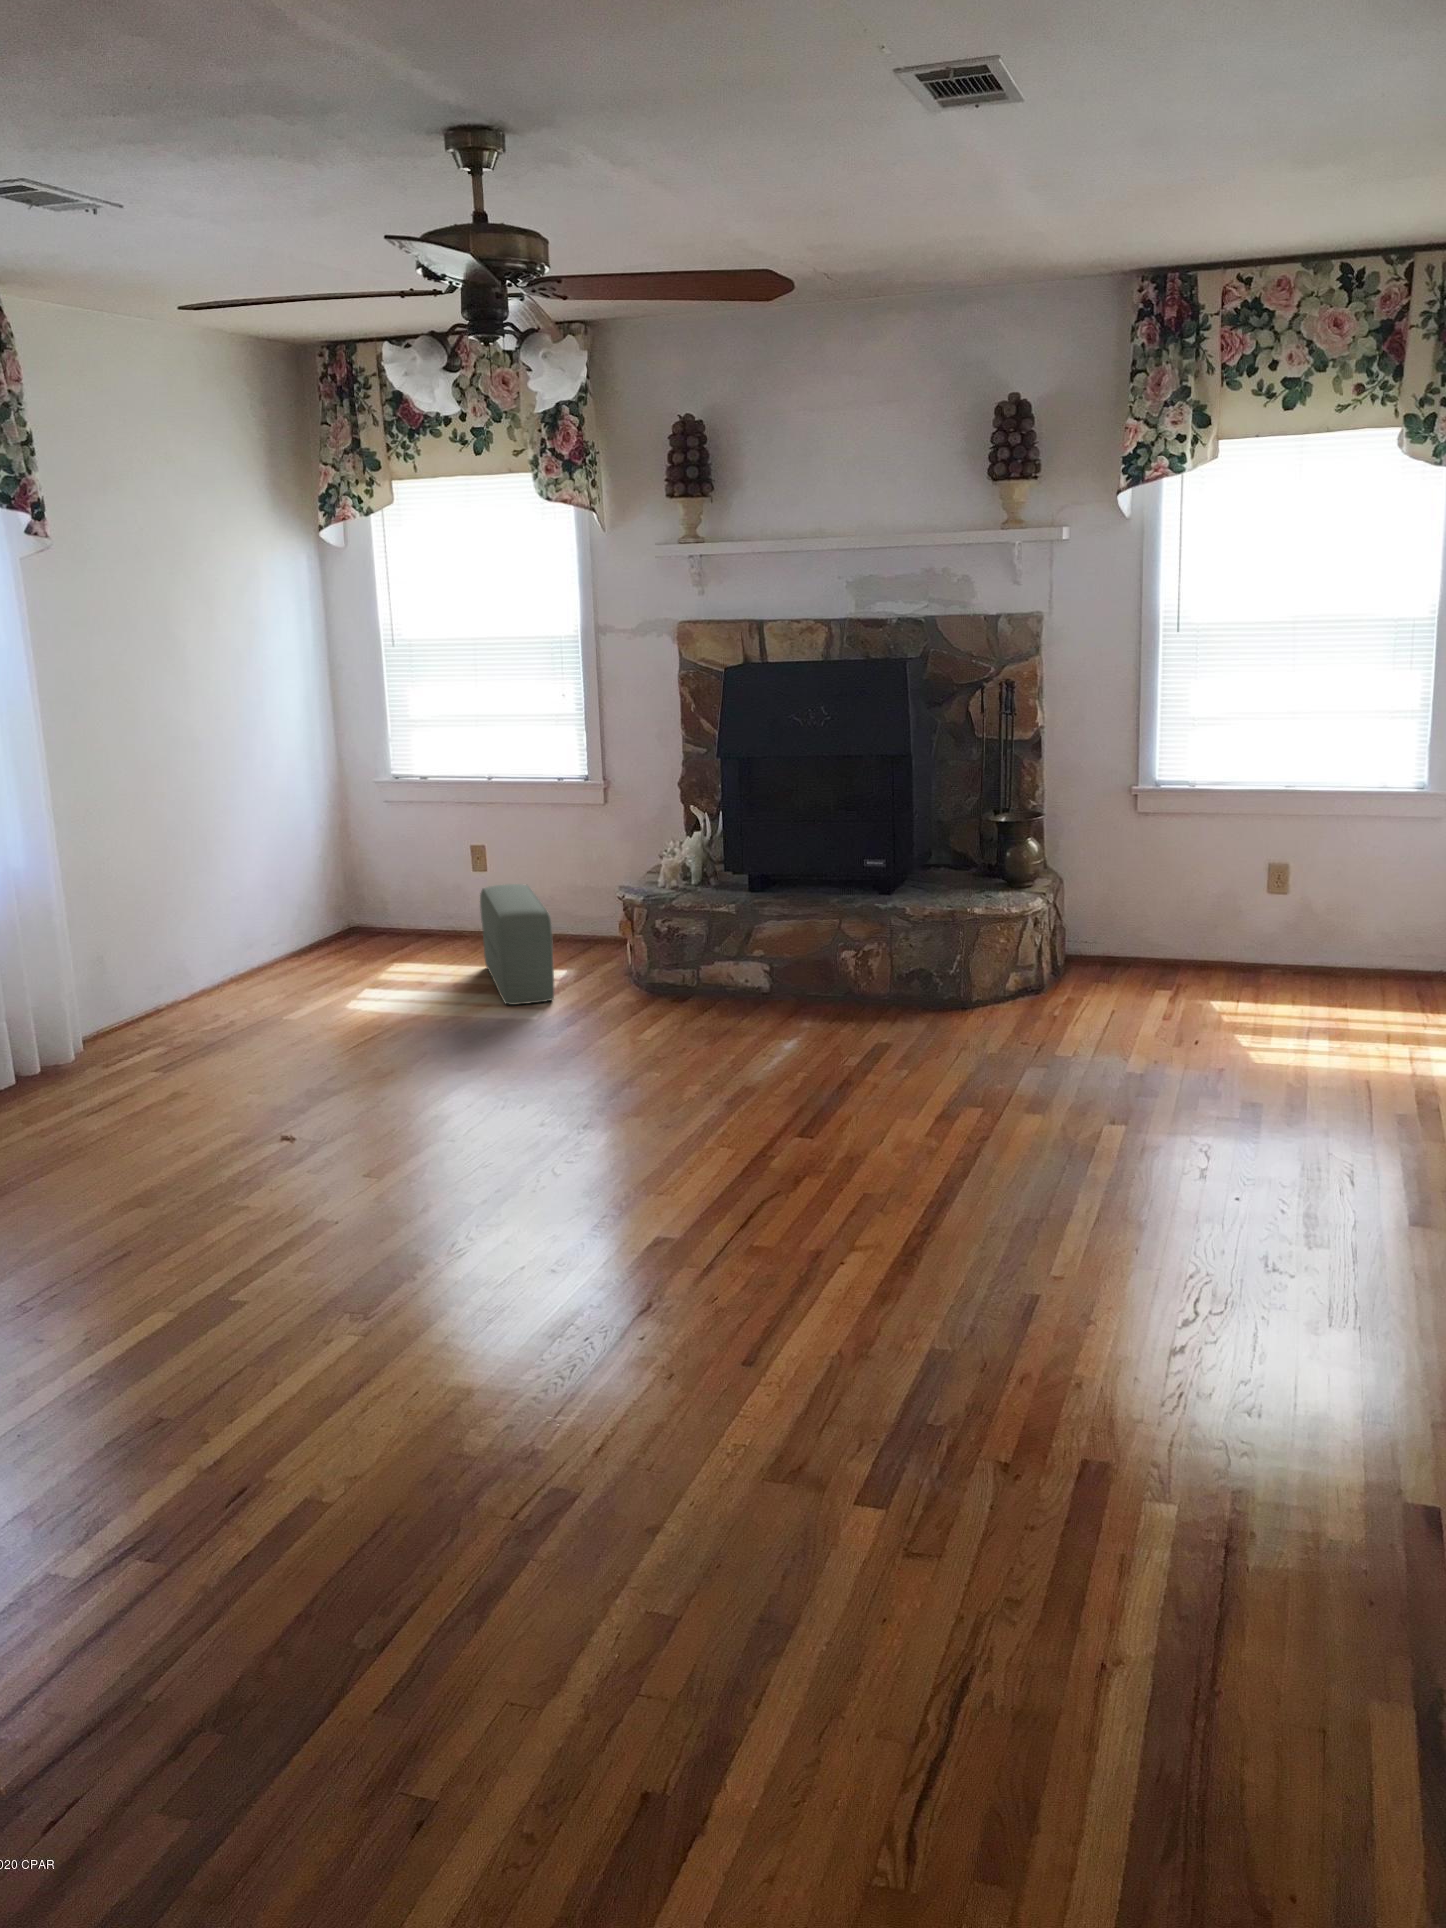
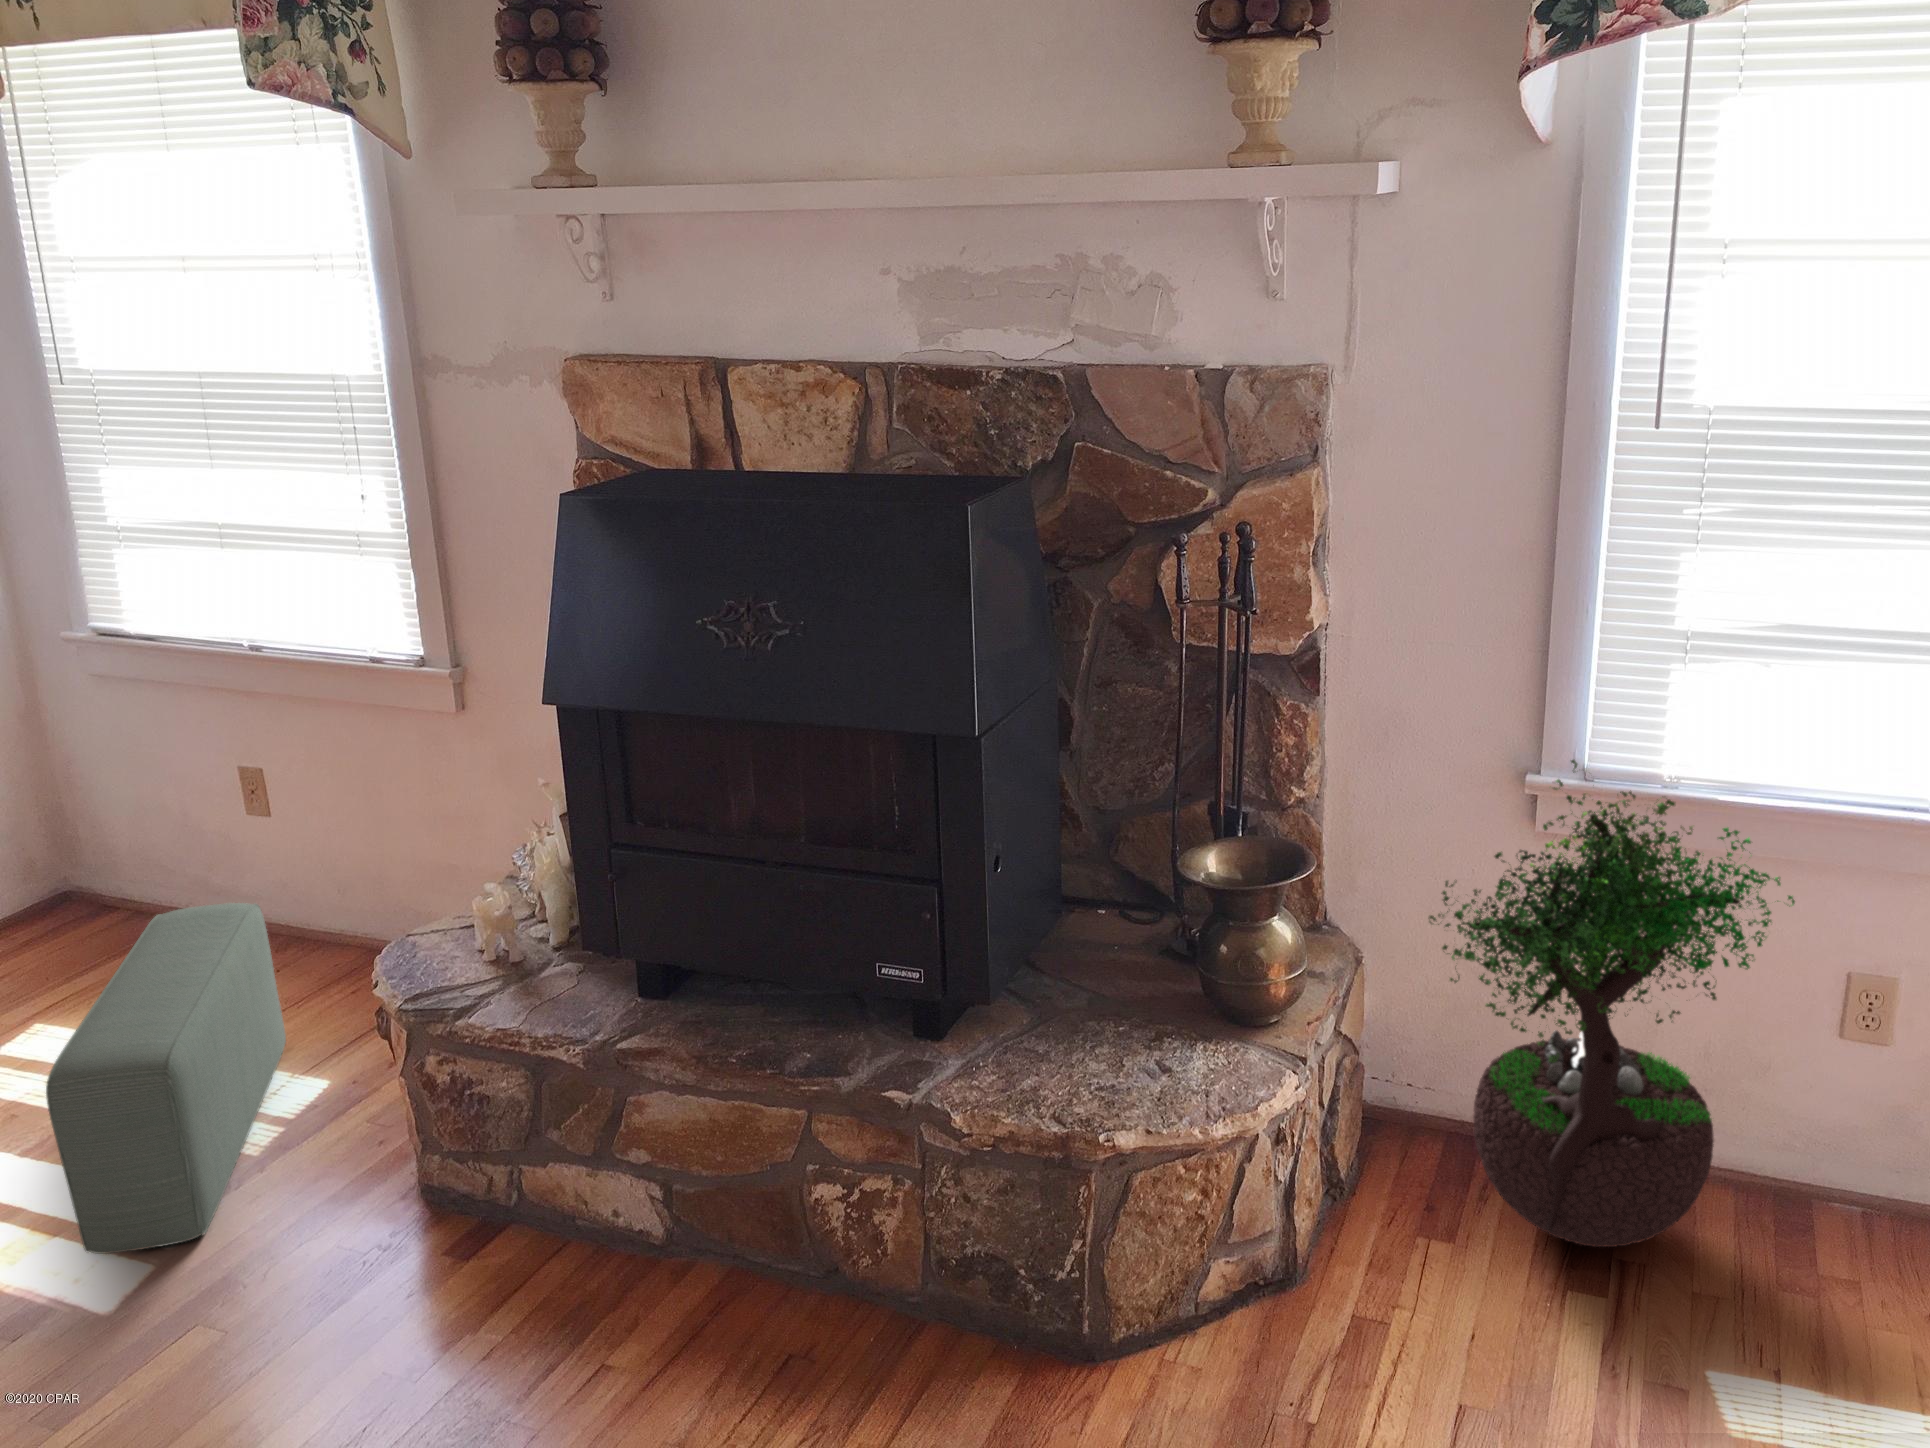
potted tree: none [1094,758,1236,980] -> present [1429,760,1795,1247]

